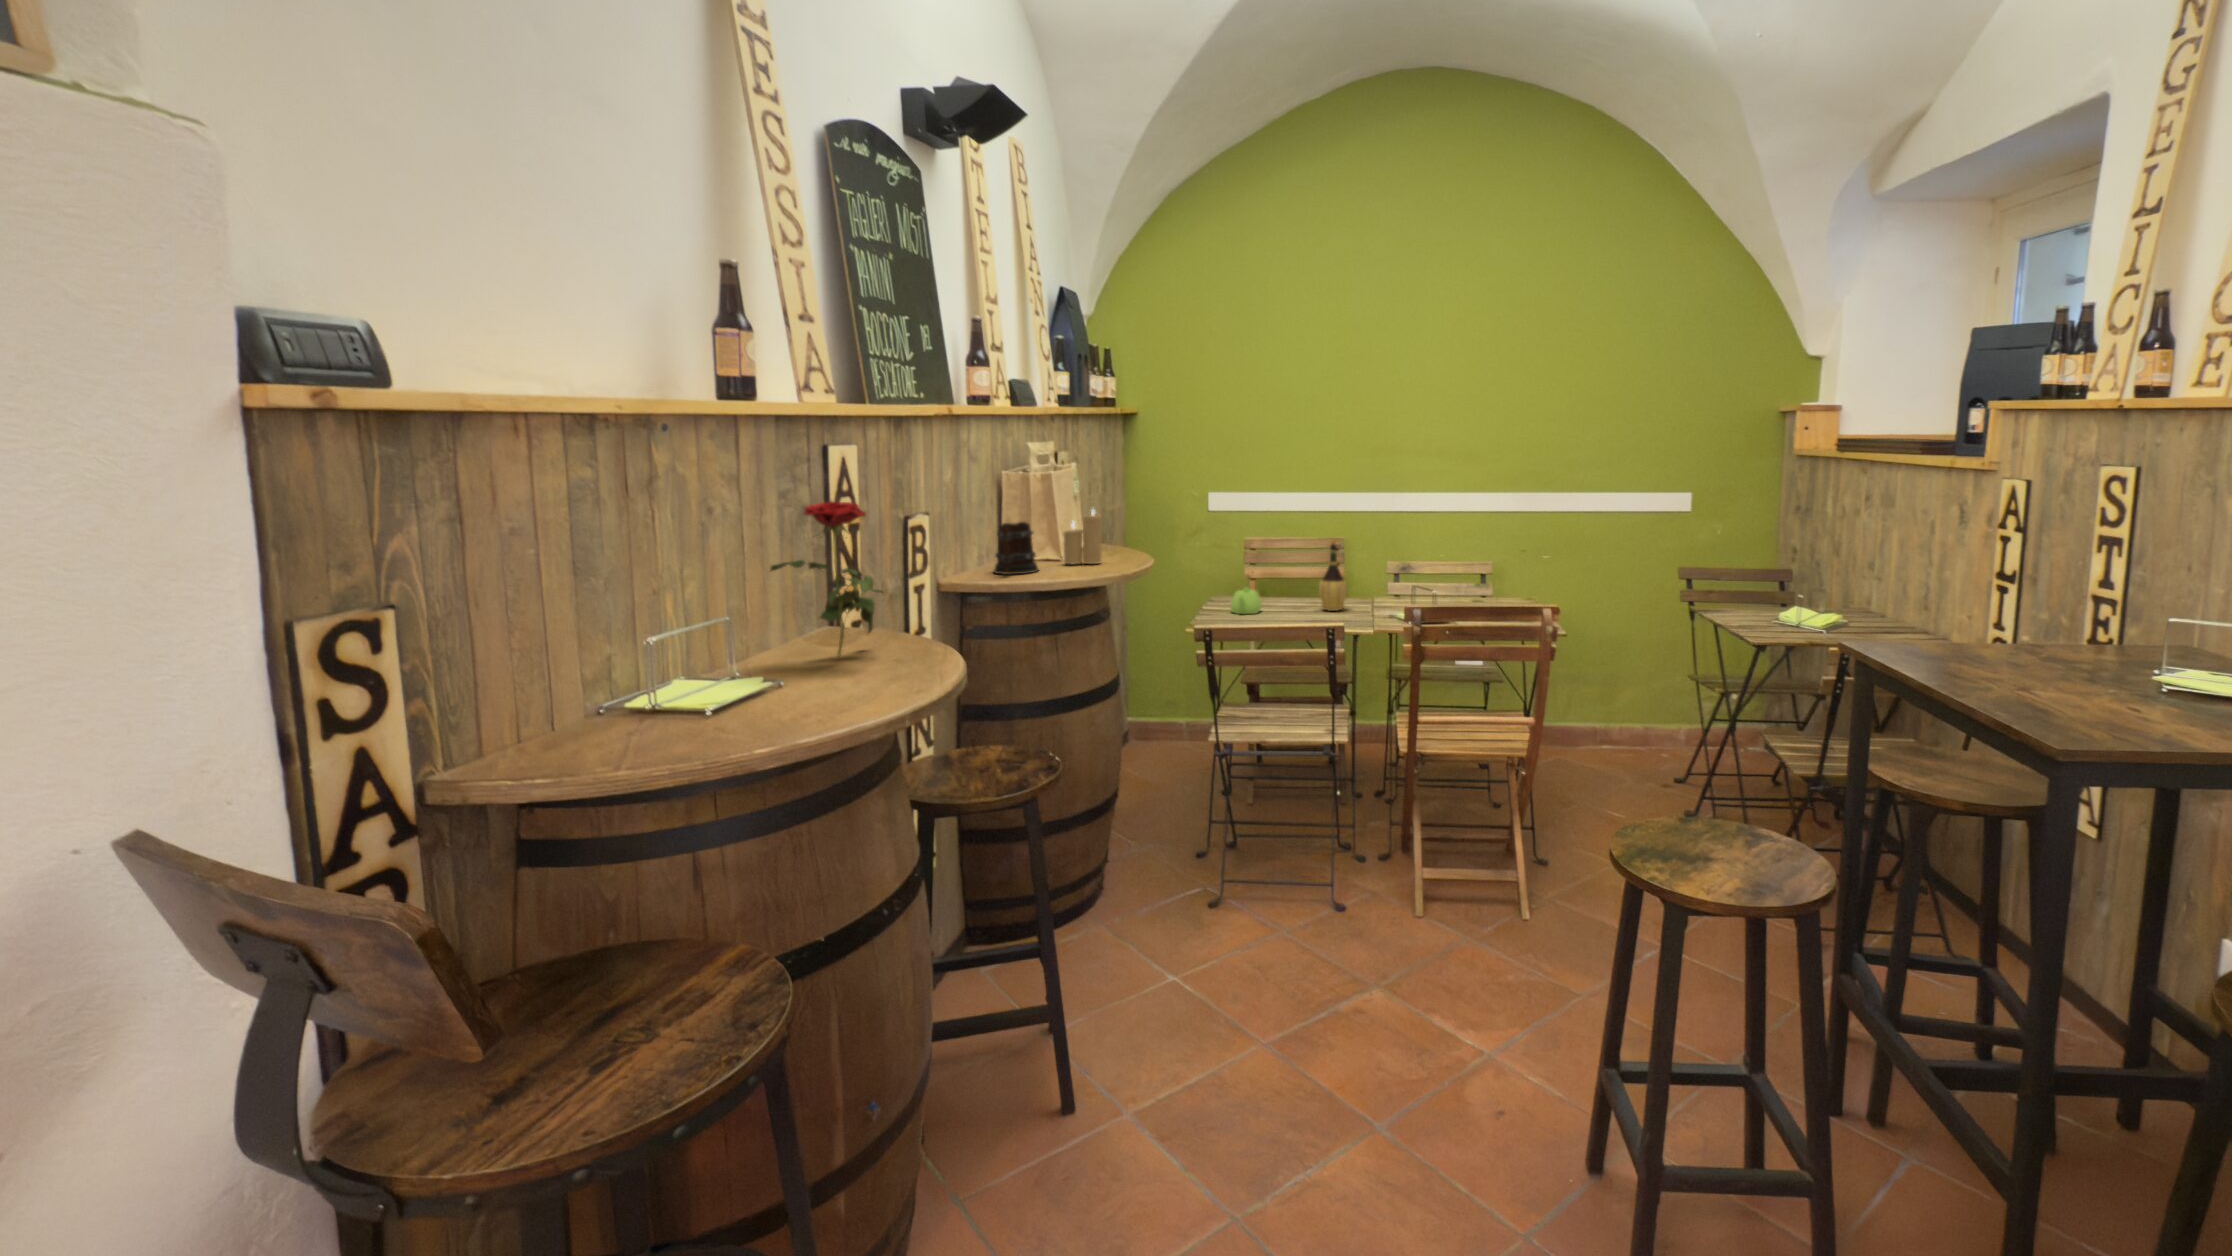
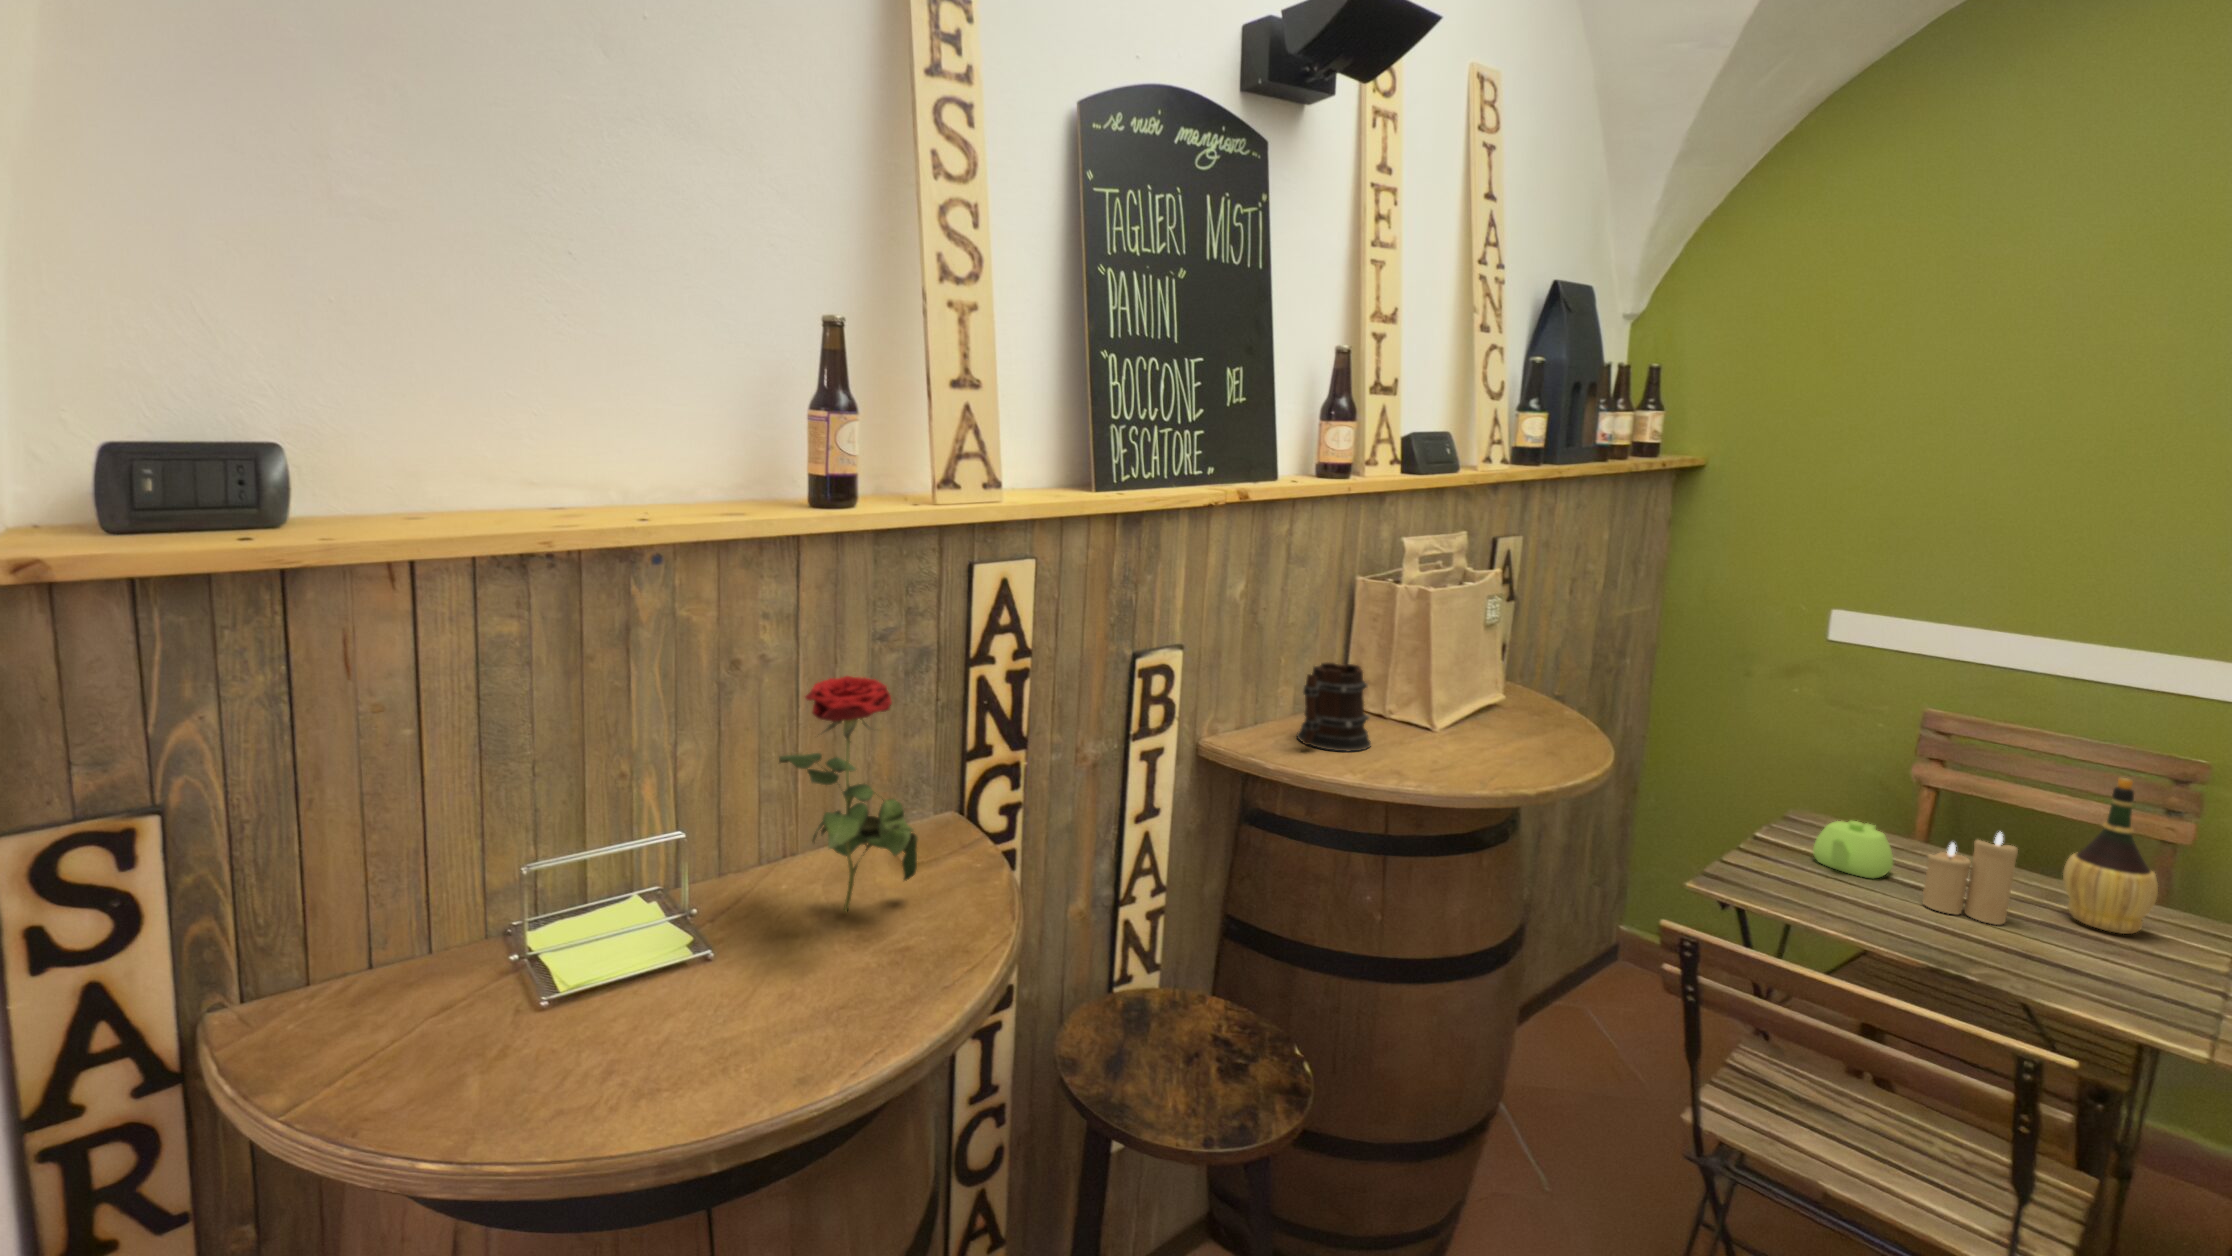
candle: present [1064,510,1102,564] -> present [1922,832,2018,925]

